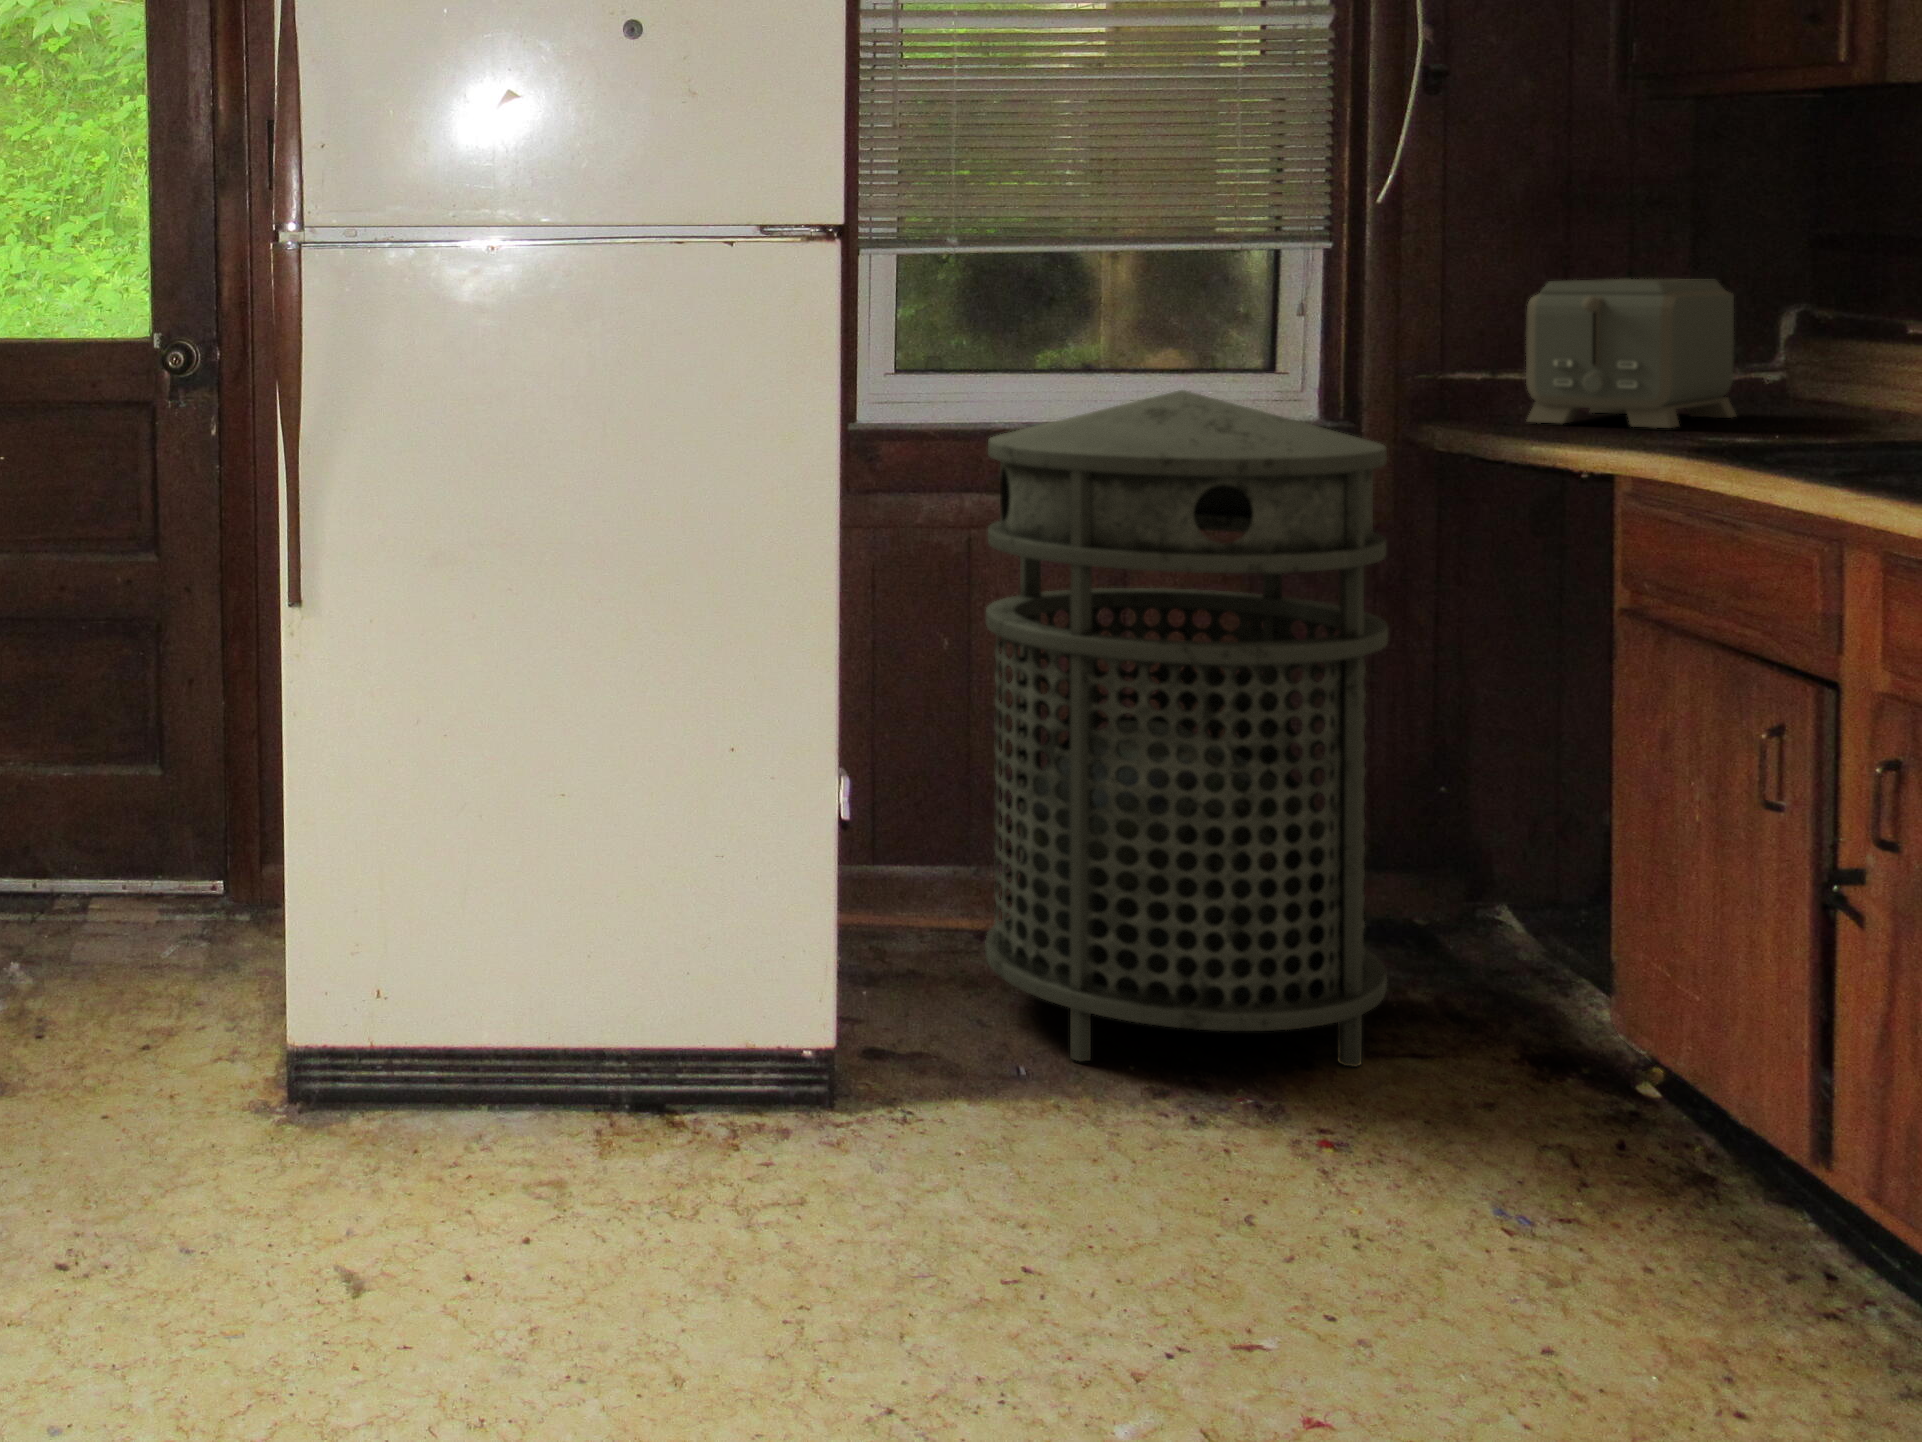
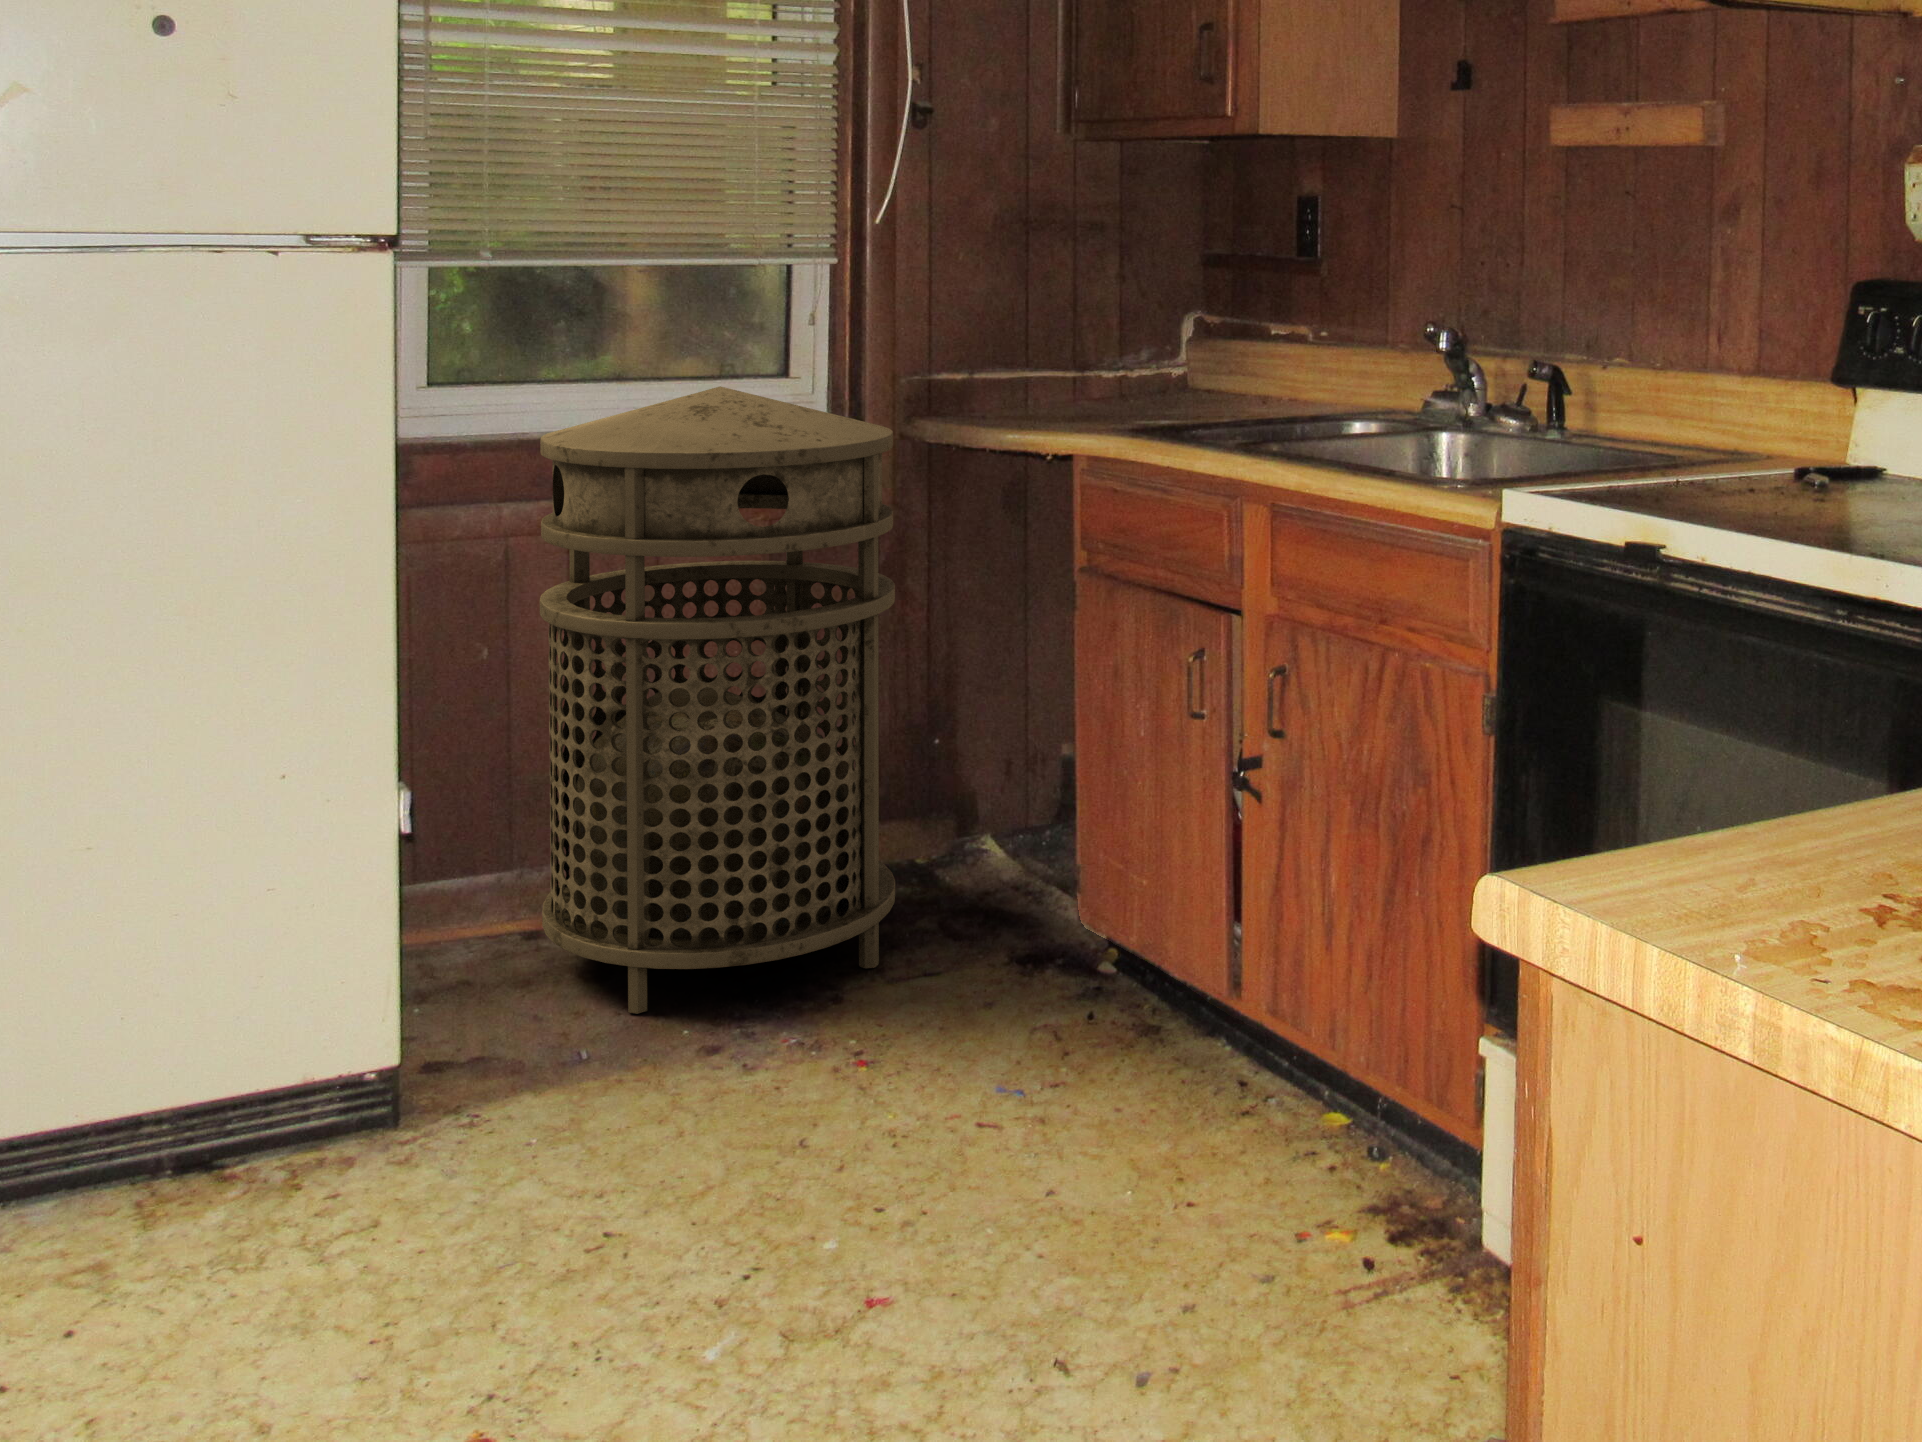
toaster: present [1526,279,1736,428] -> none [994,282,1140,405]

